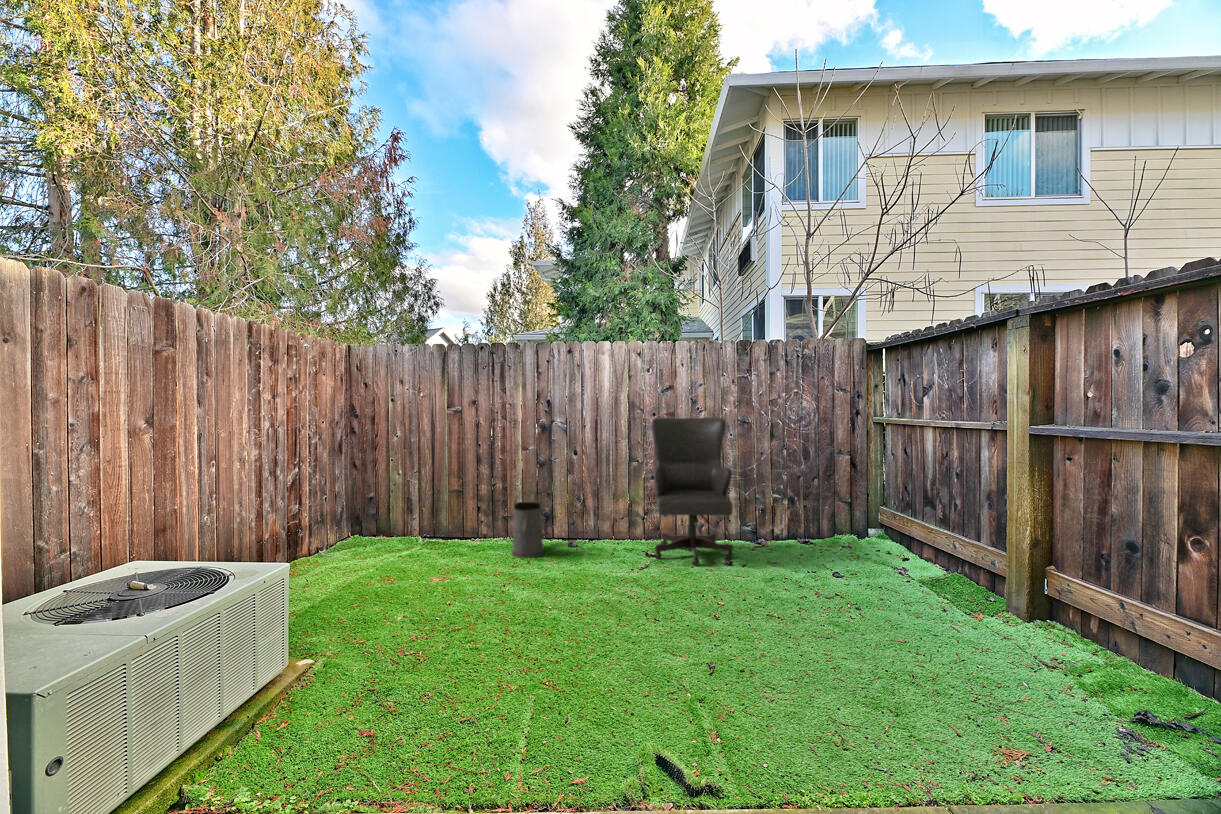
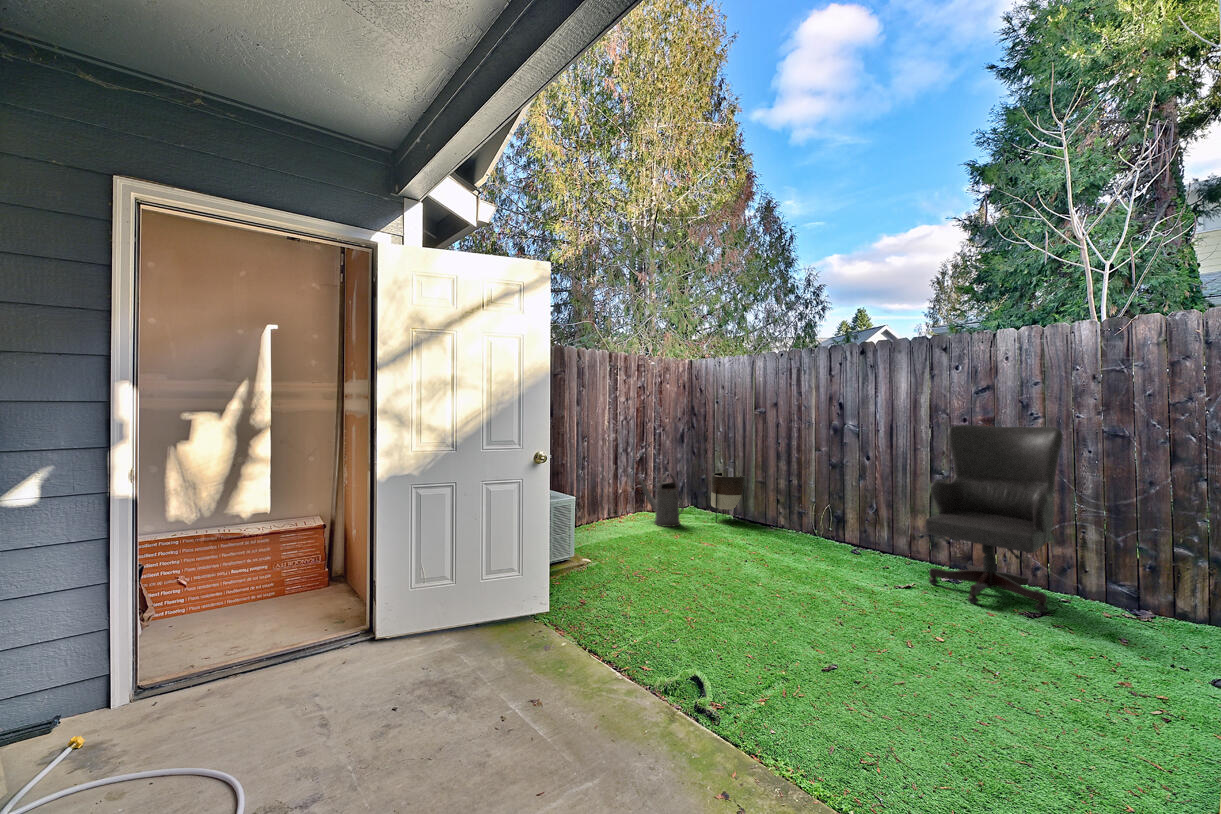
planter: none [398,485,444,551] -> present [711,472,747,523]
watering can: present [512,490,544,558] -> present [638,473,684,527]

